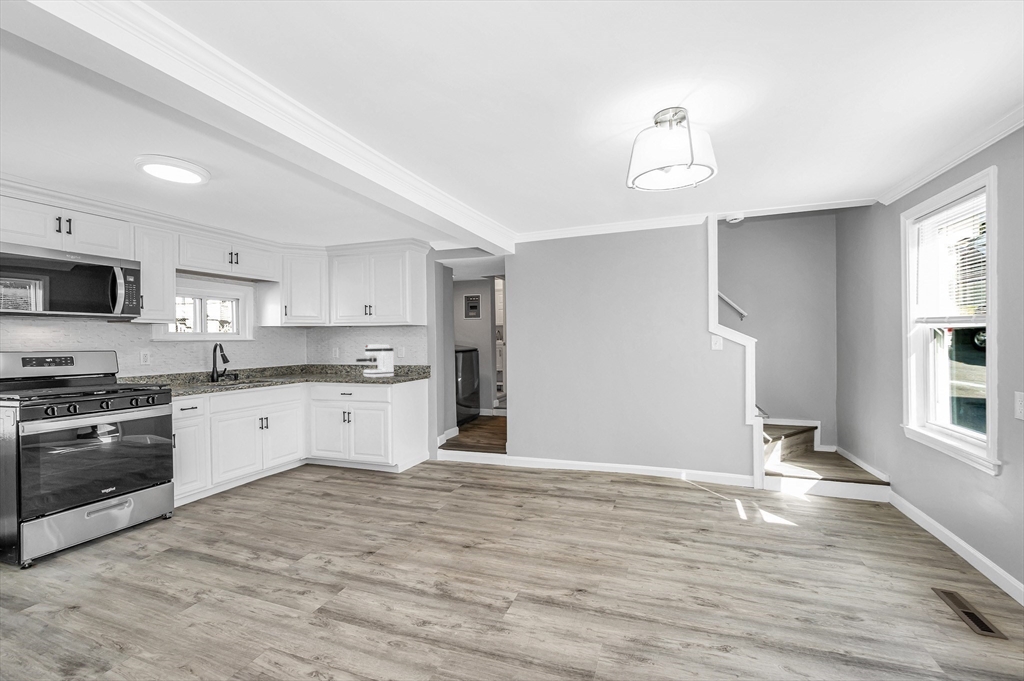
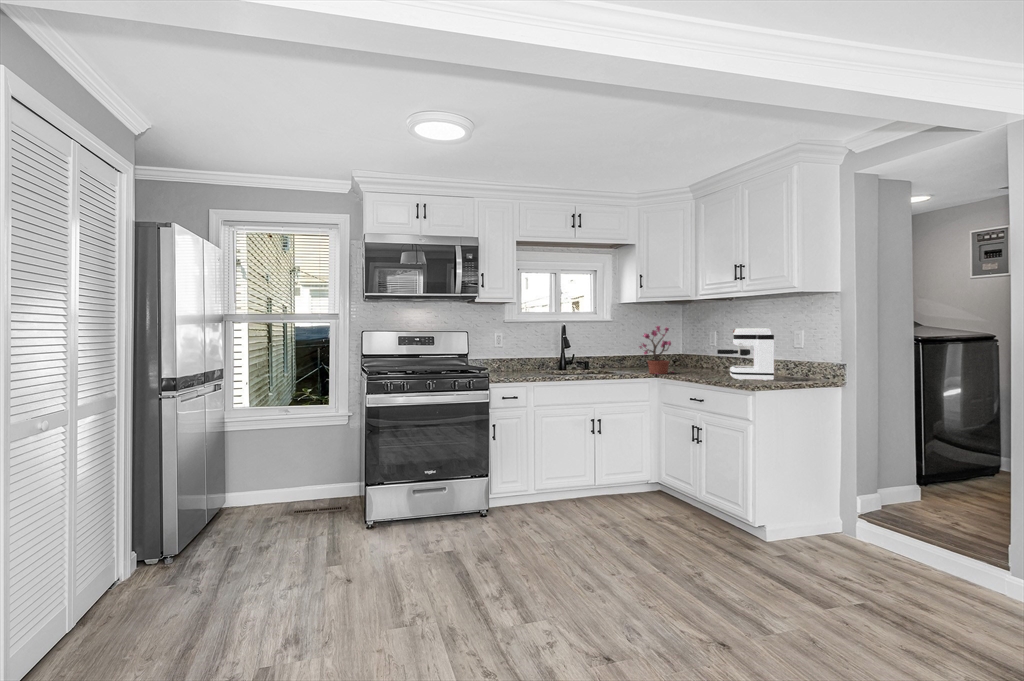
potted plant: none [293,344,317,379] -> present [639,326,673,374]

